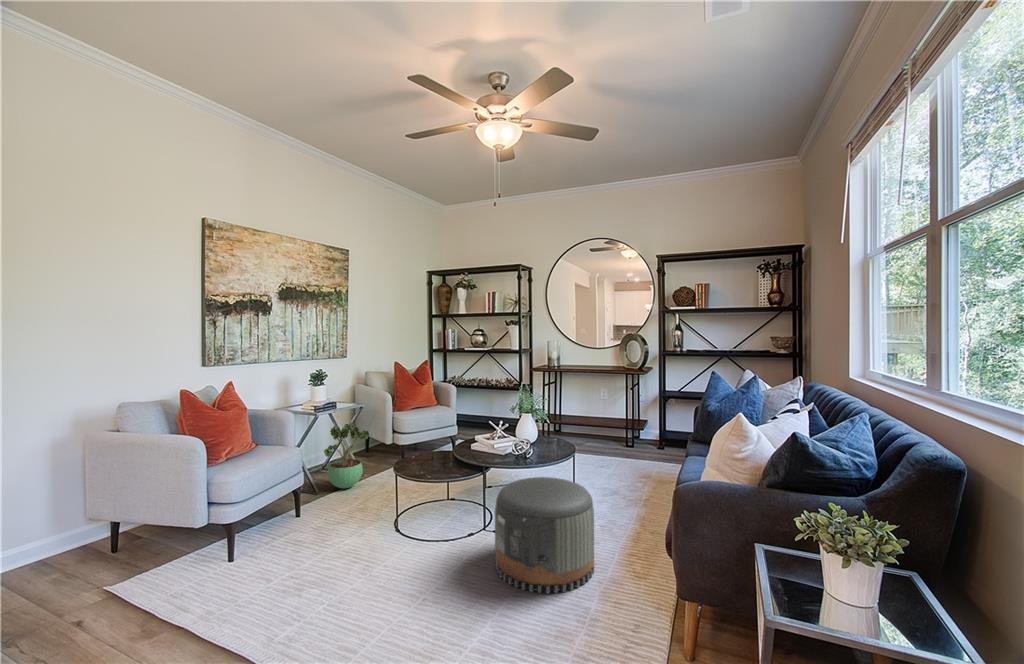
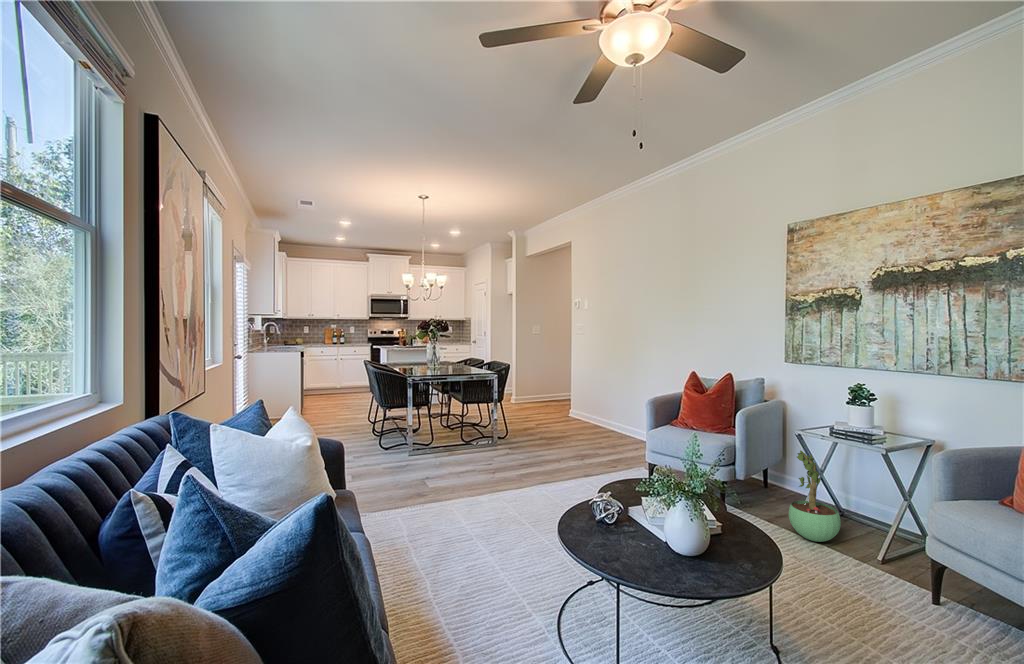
pouf: present [495,477,594,594] -> none [443,481,544,598]

